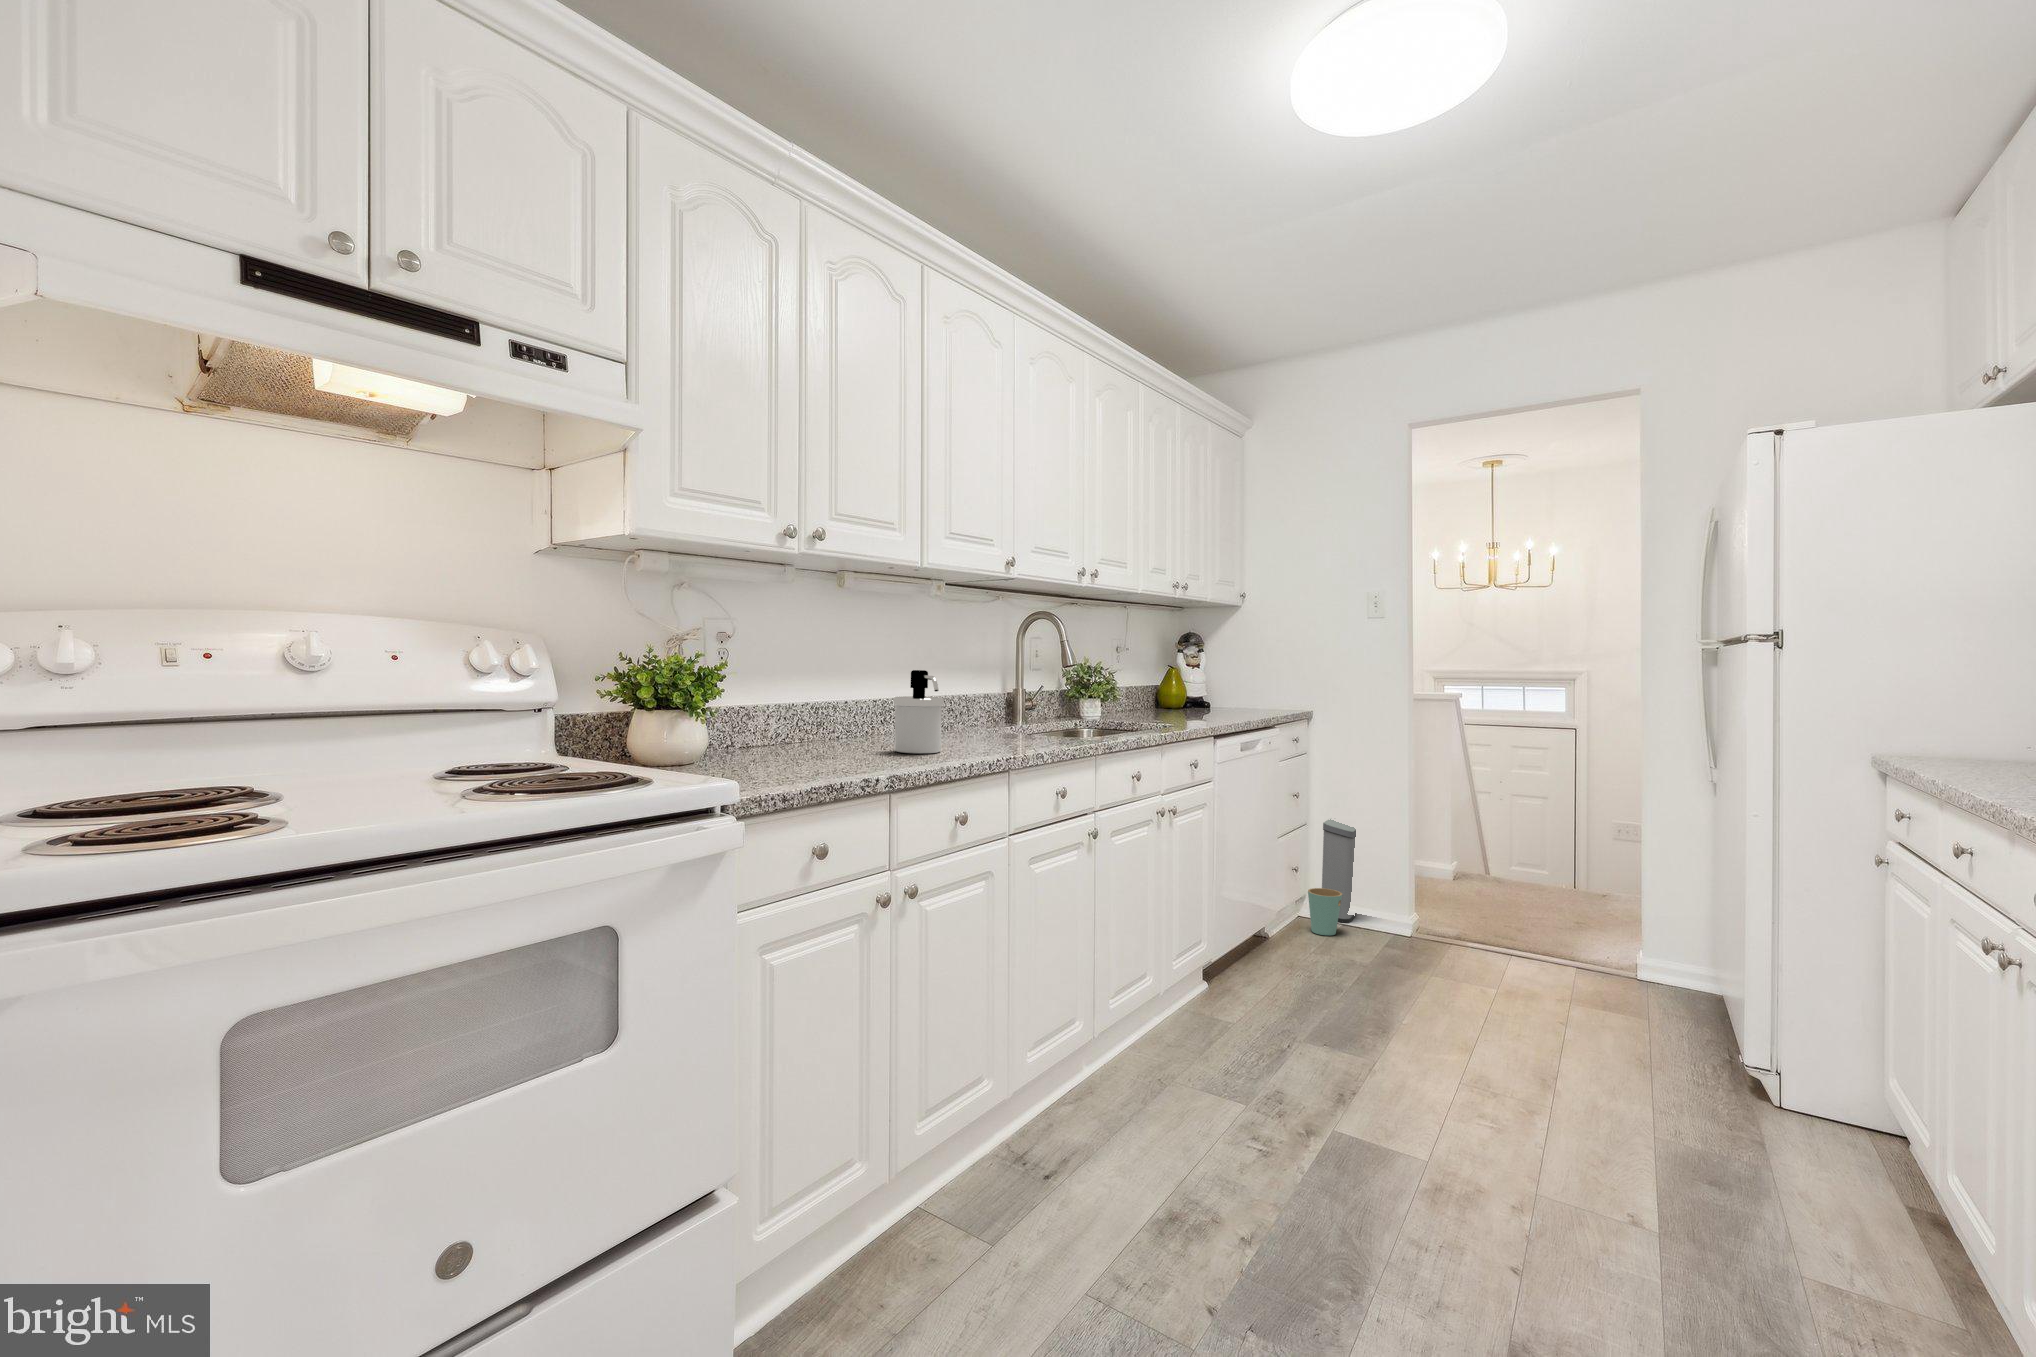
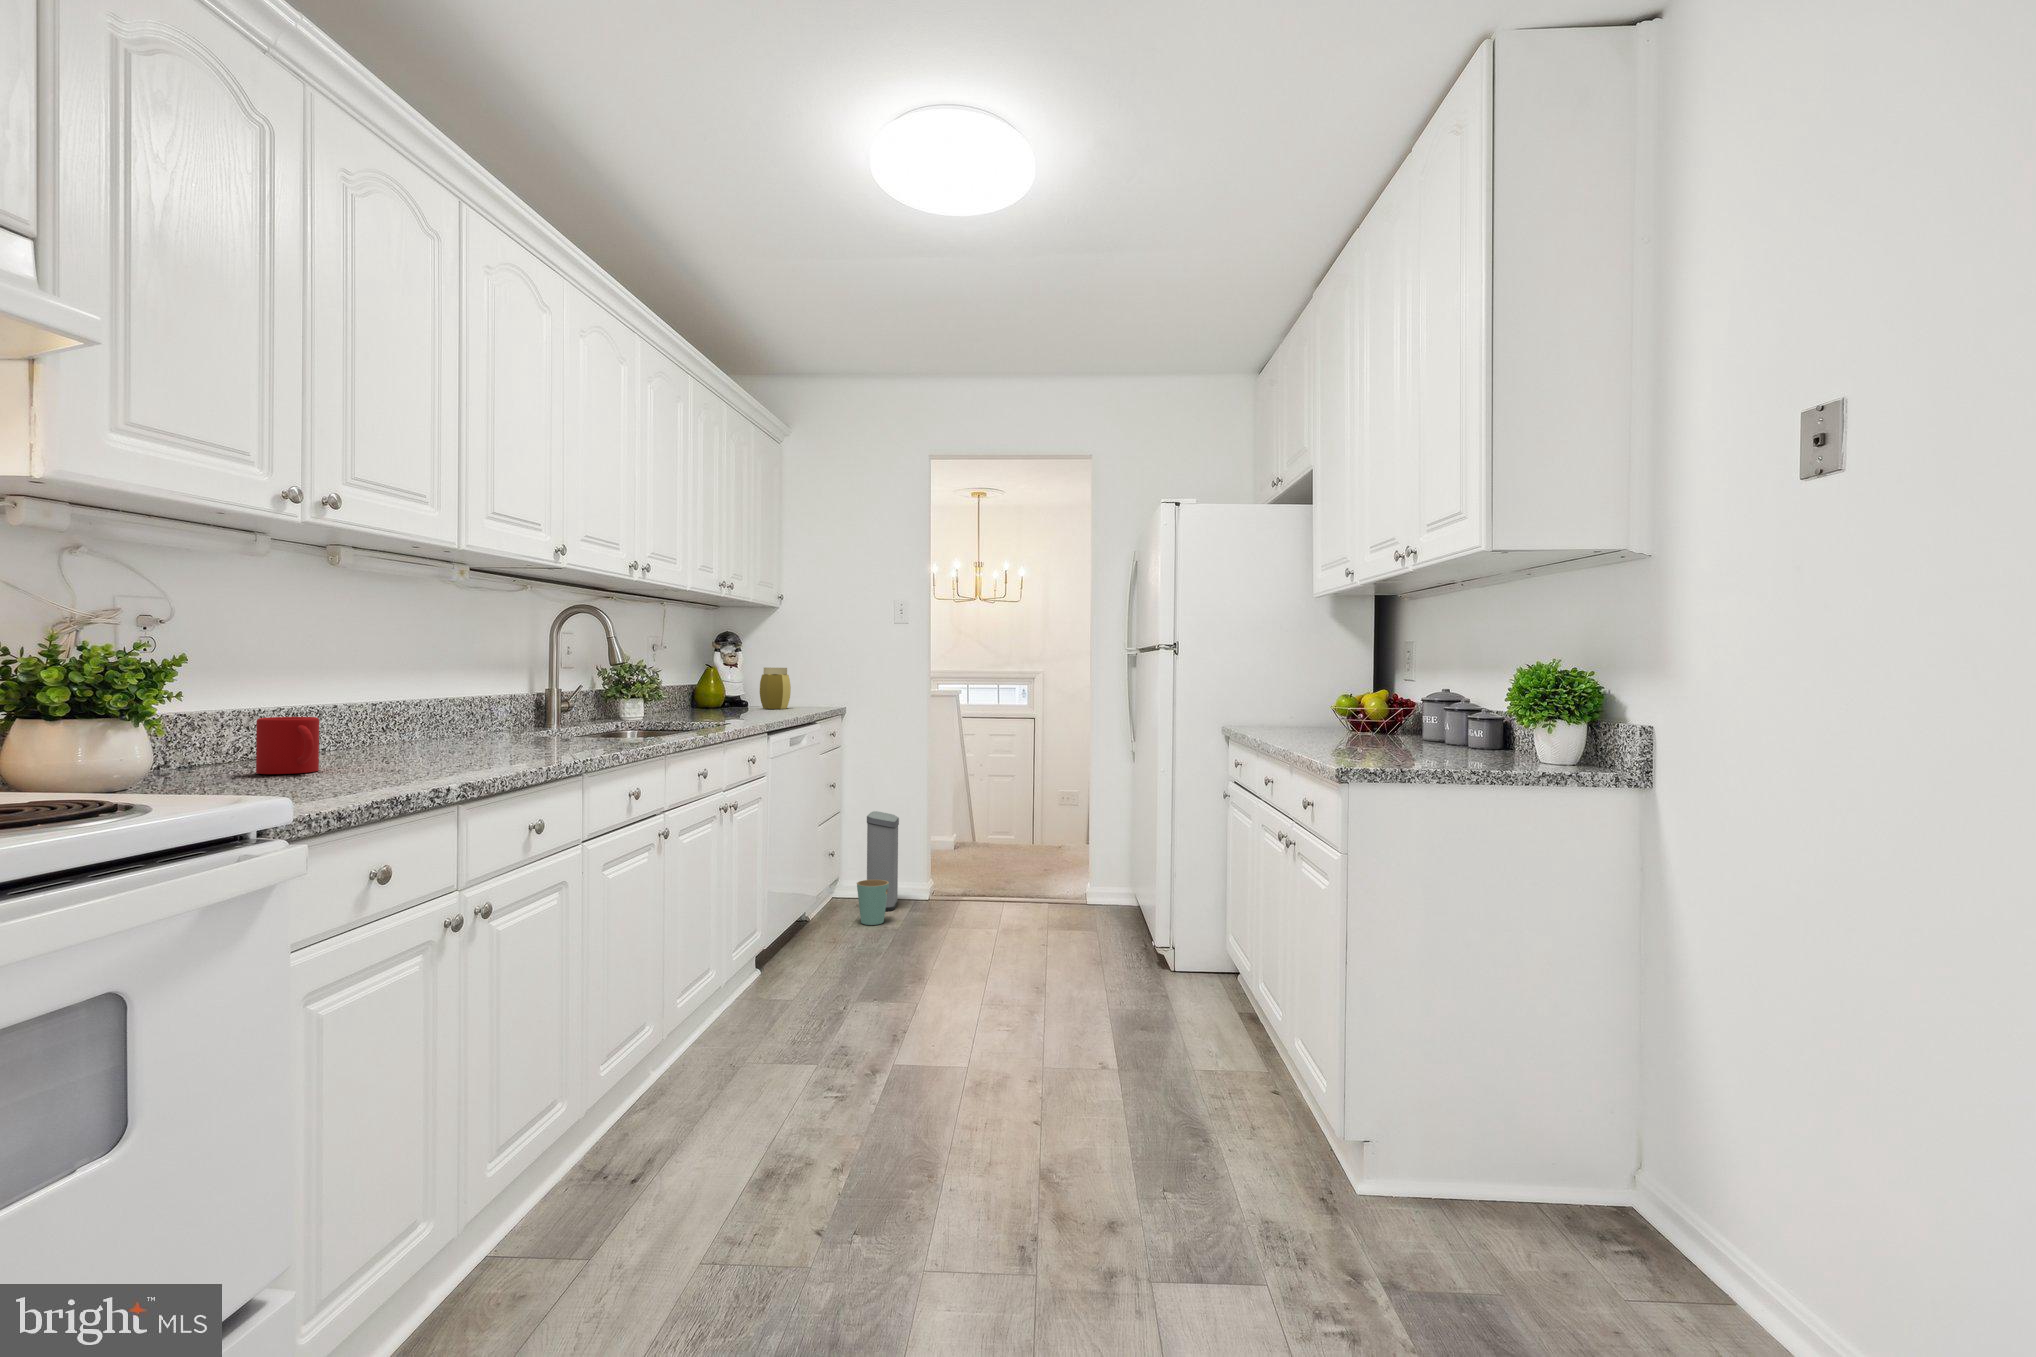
soap dispenser: present [894,670,944,753] -> none [427,664,495,762]
jar: none [1219,670,1248,710] -> present [760,667,791,709]
mug: none [775,711,817,756] -> present [256,717,319,774]

